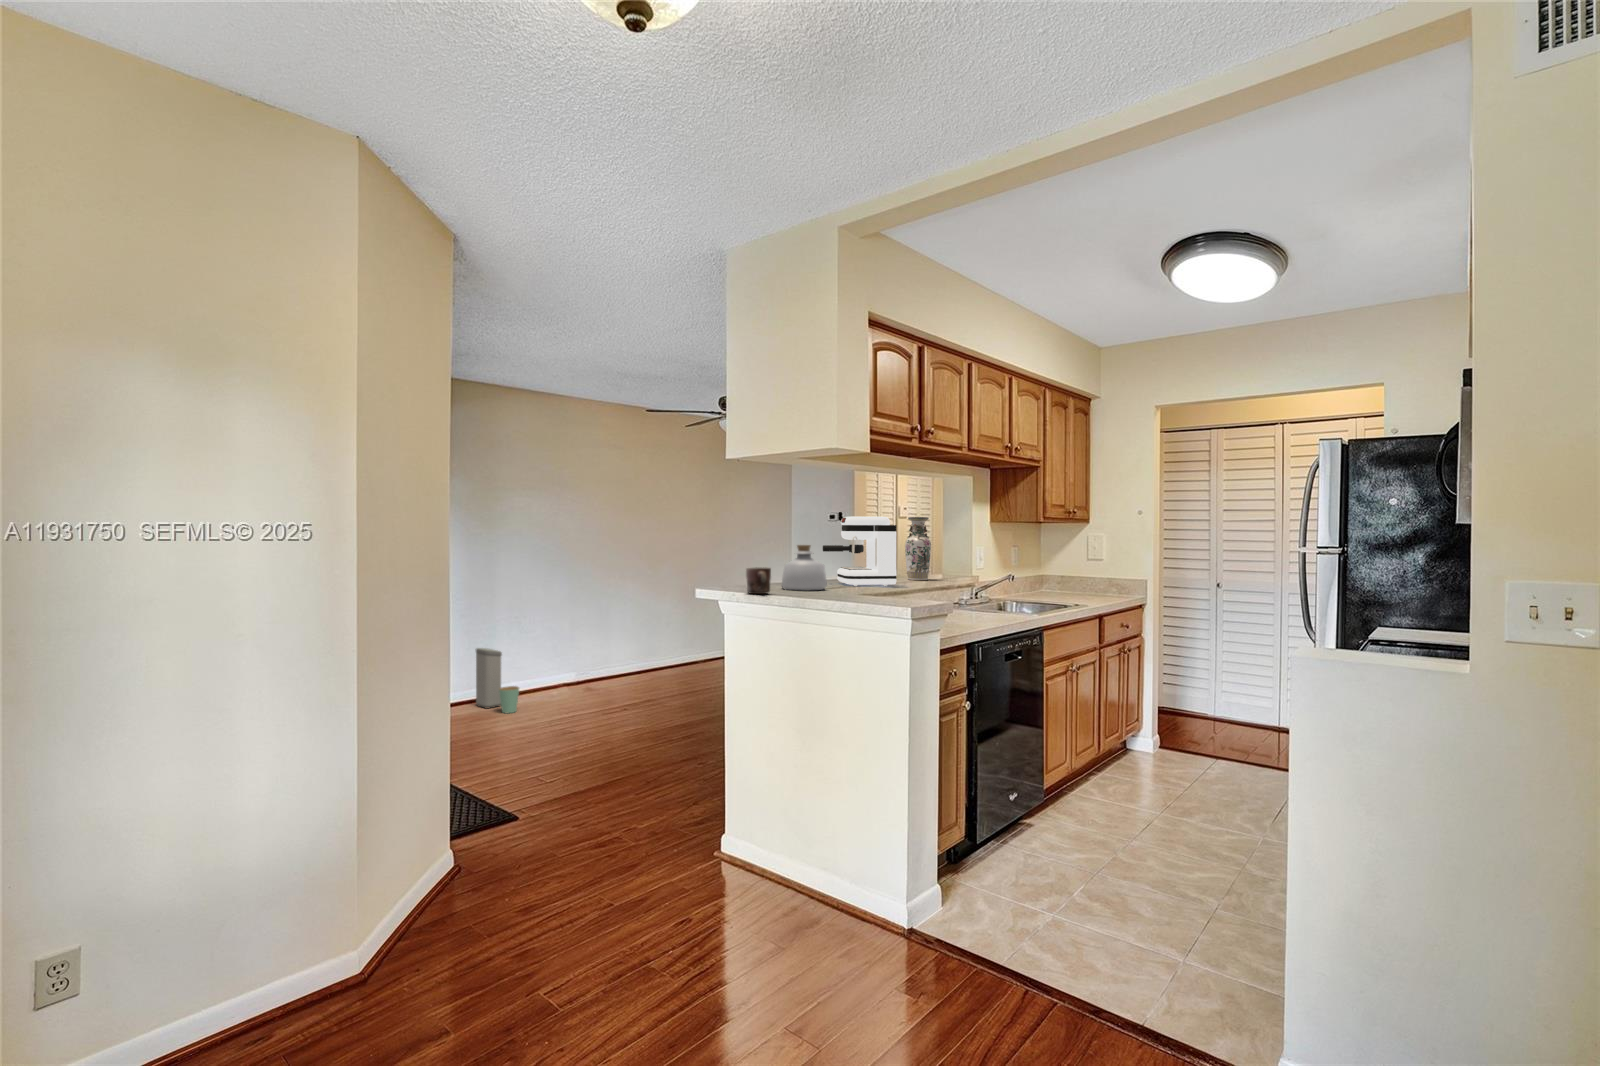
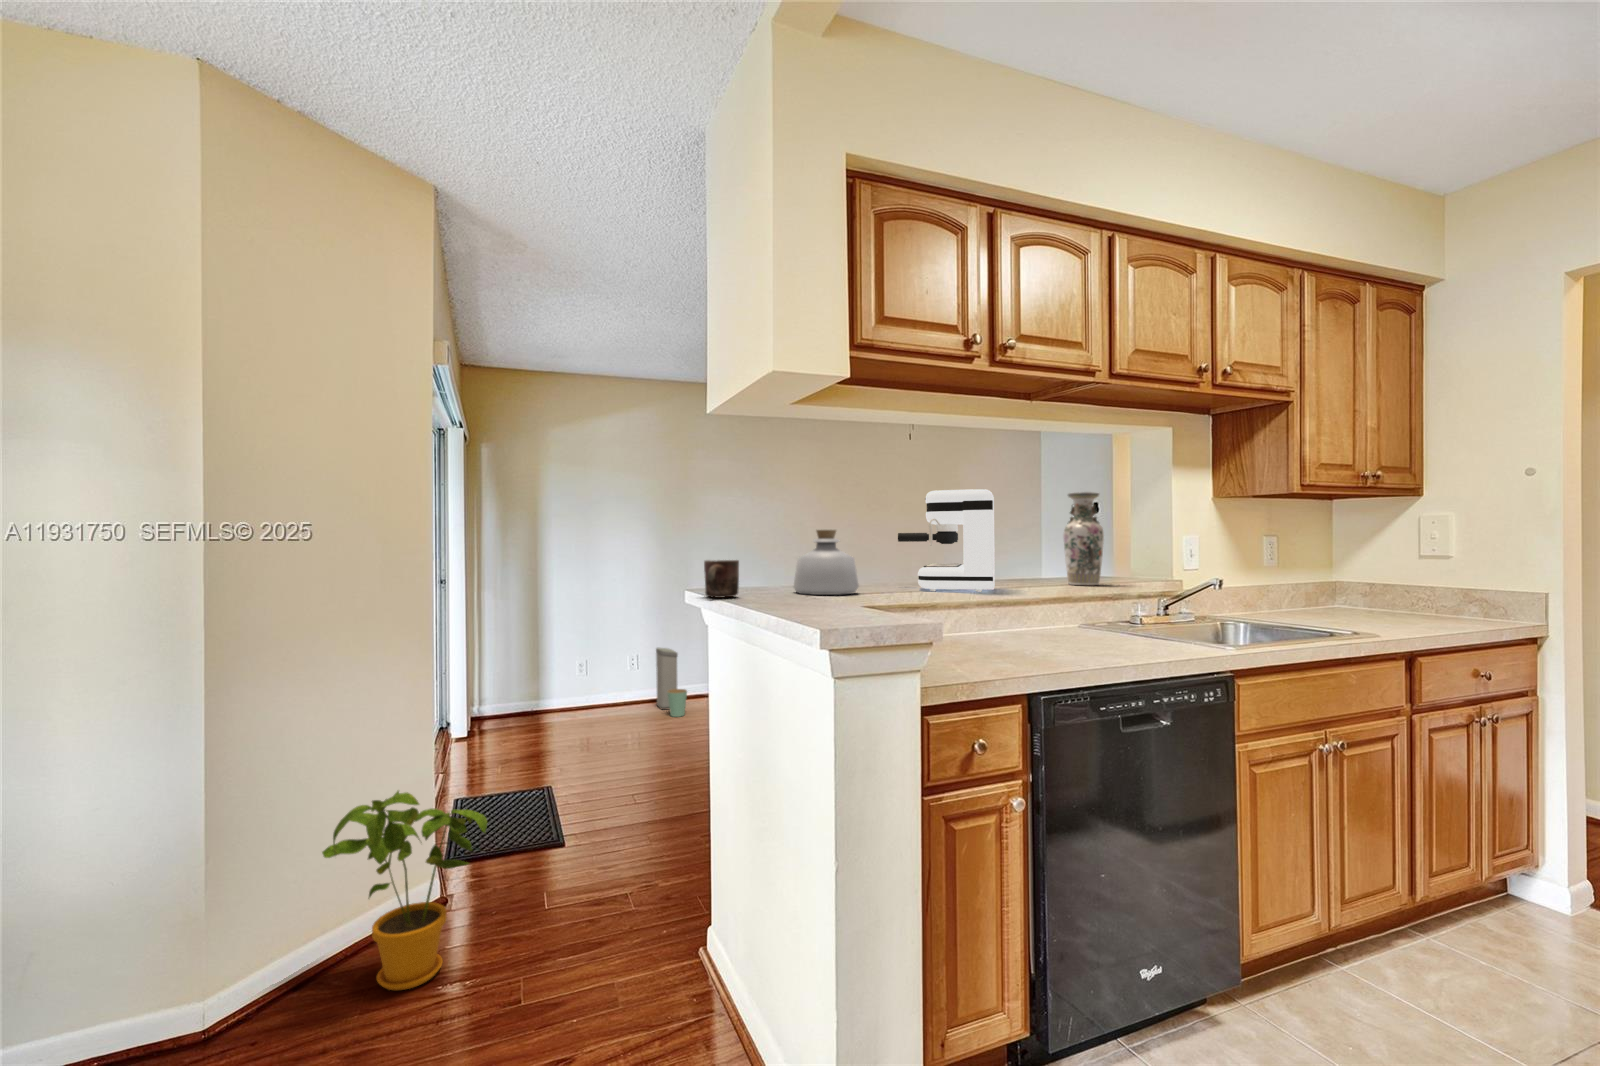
house plant: none [426,755,568,919] -> present [322,791,487,990]

